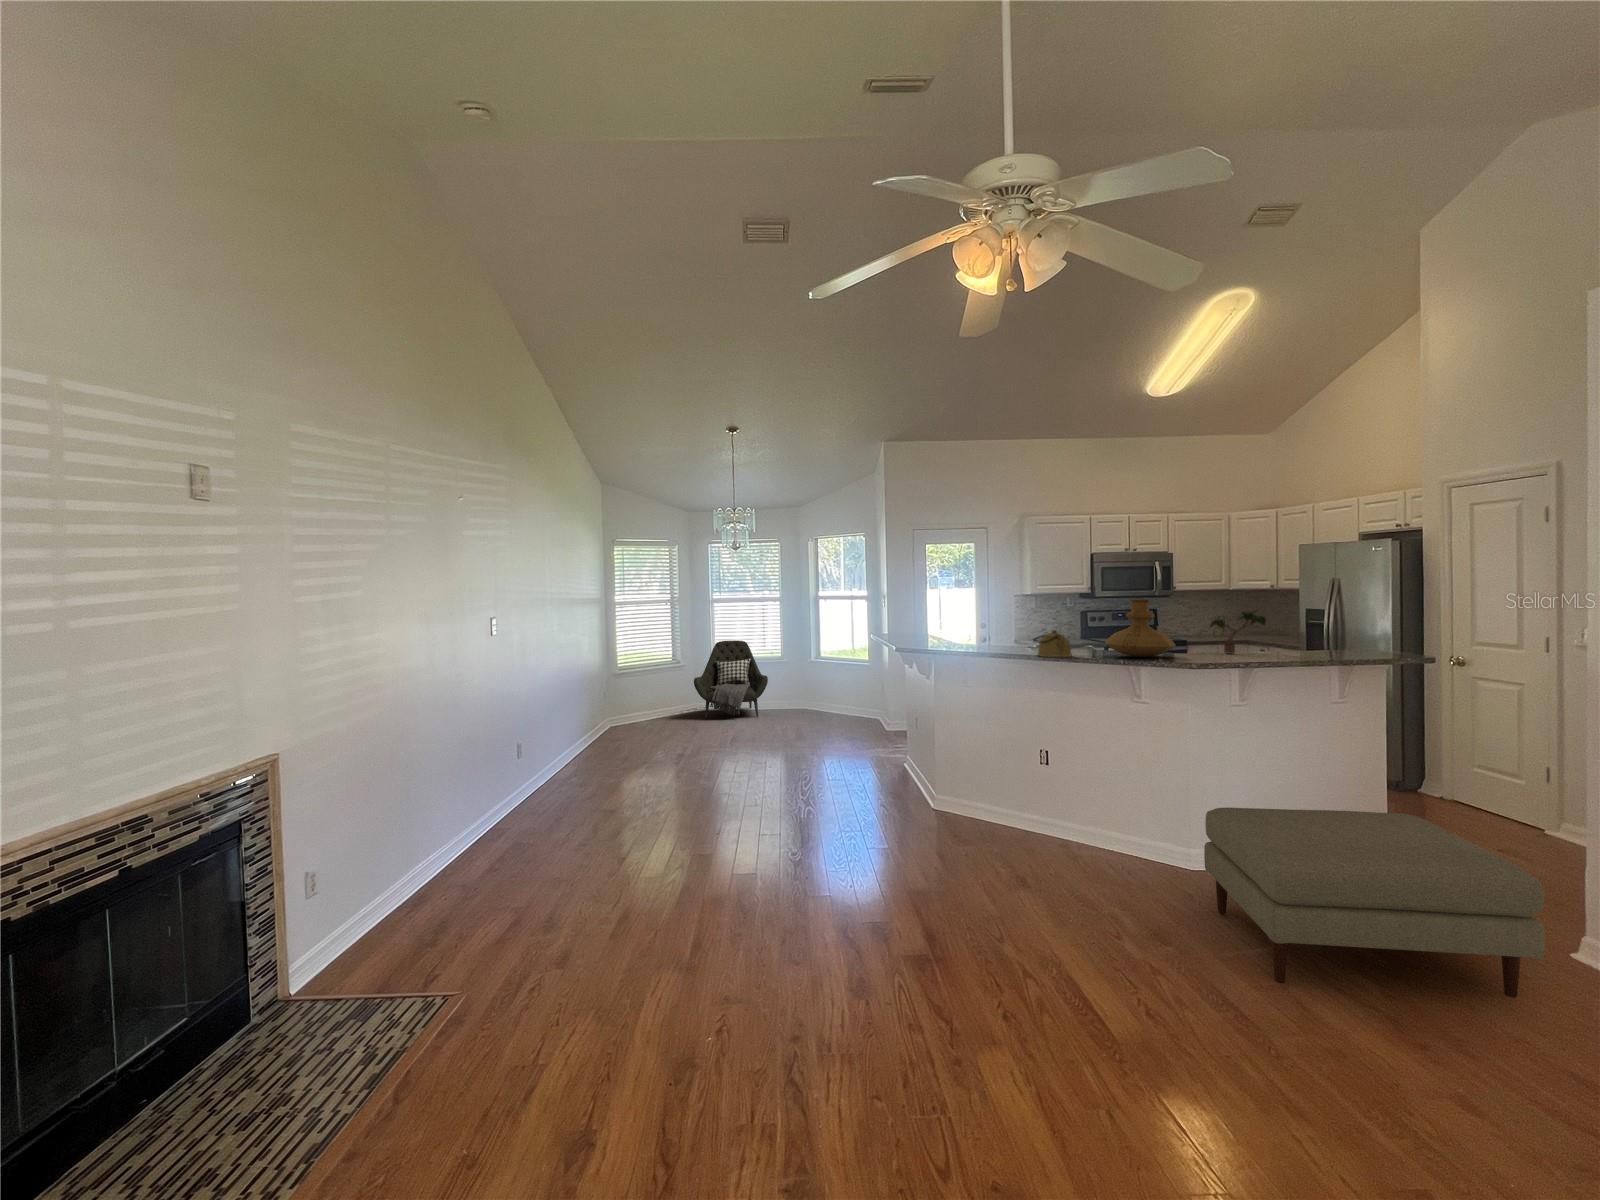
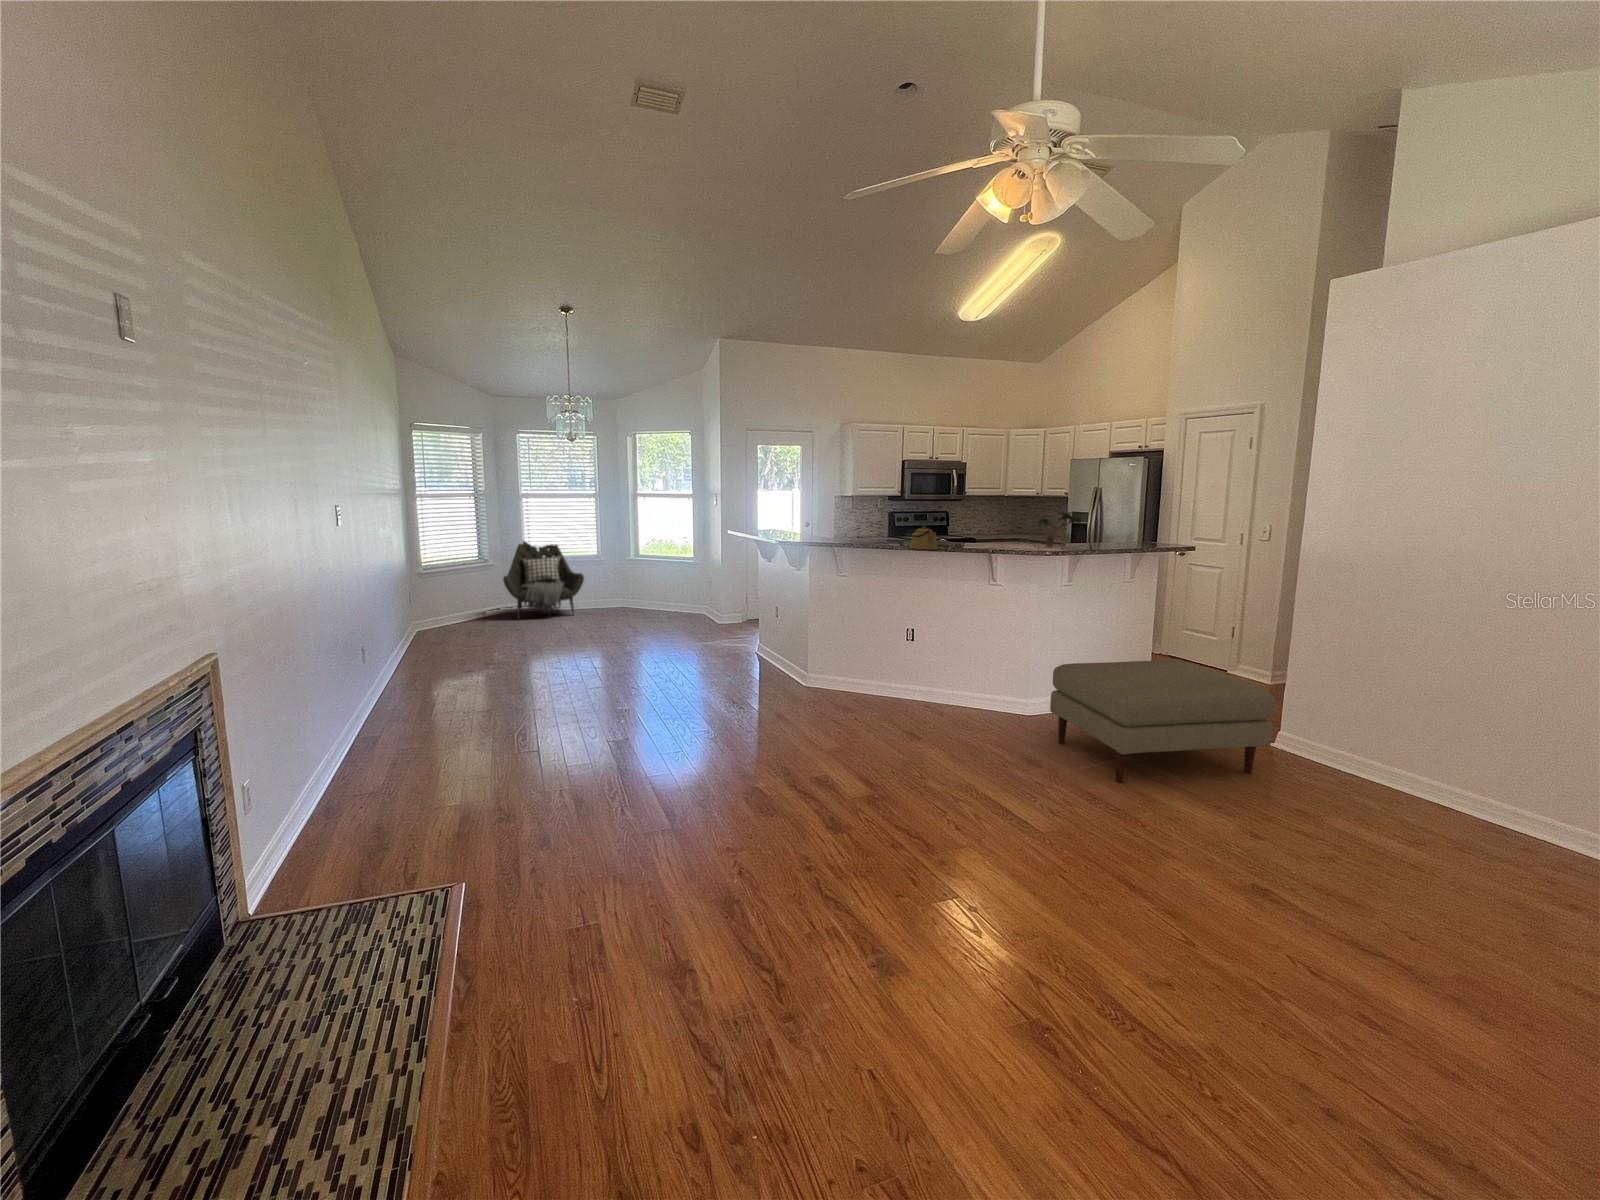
vase: present [1105,600,1176,657] -> none [965,501,1020,549]

